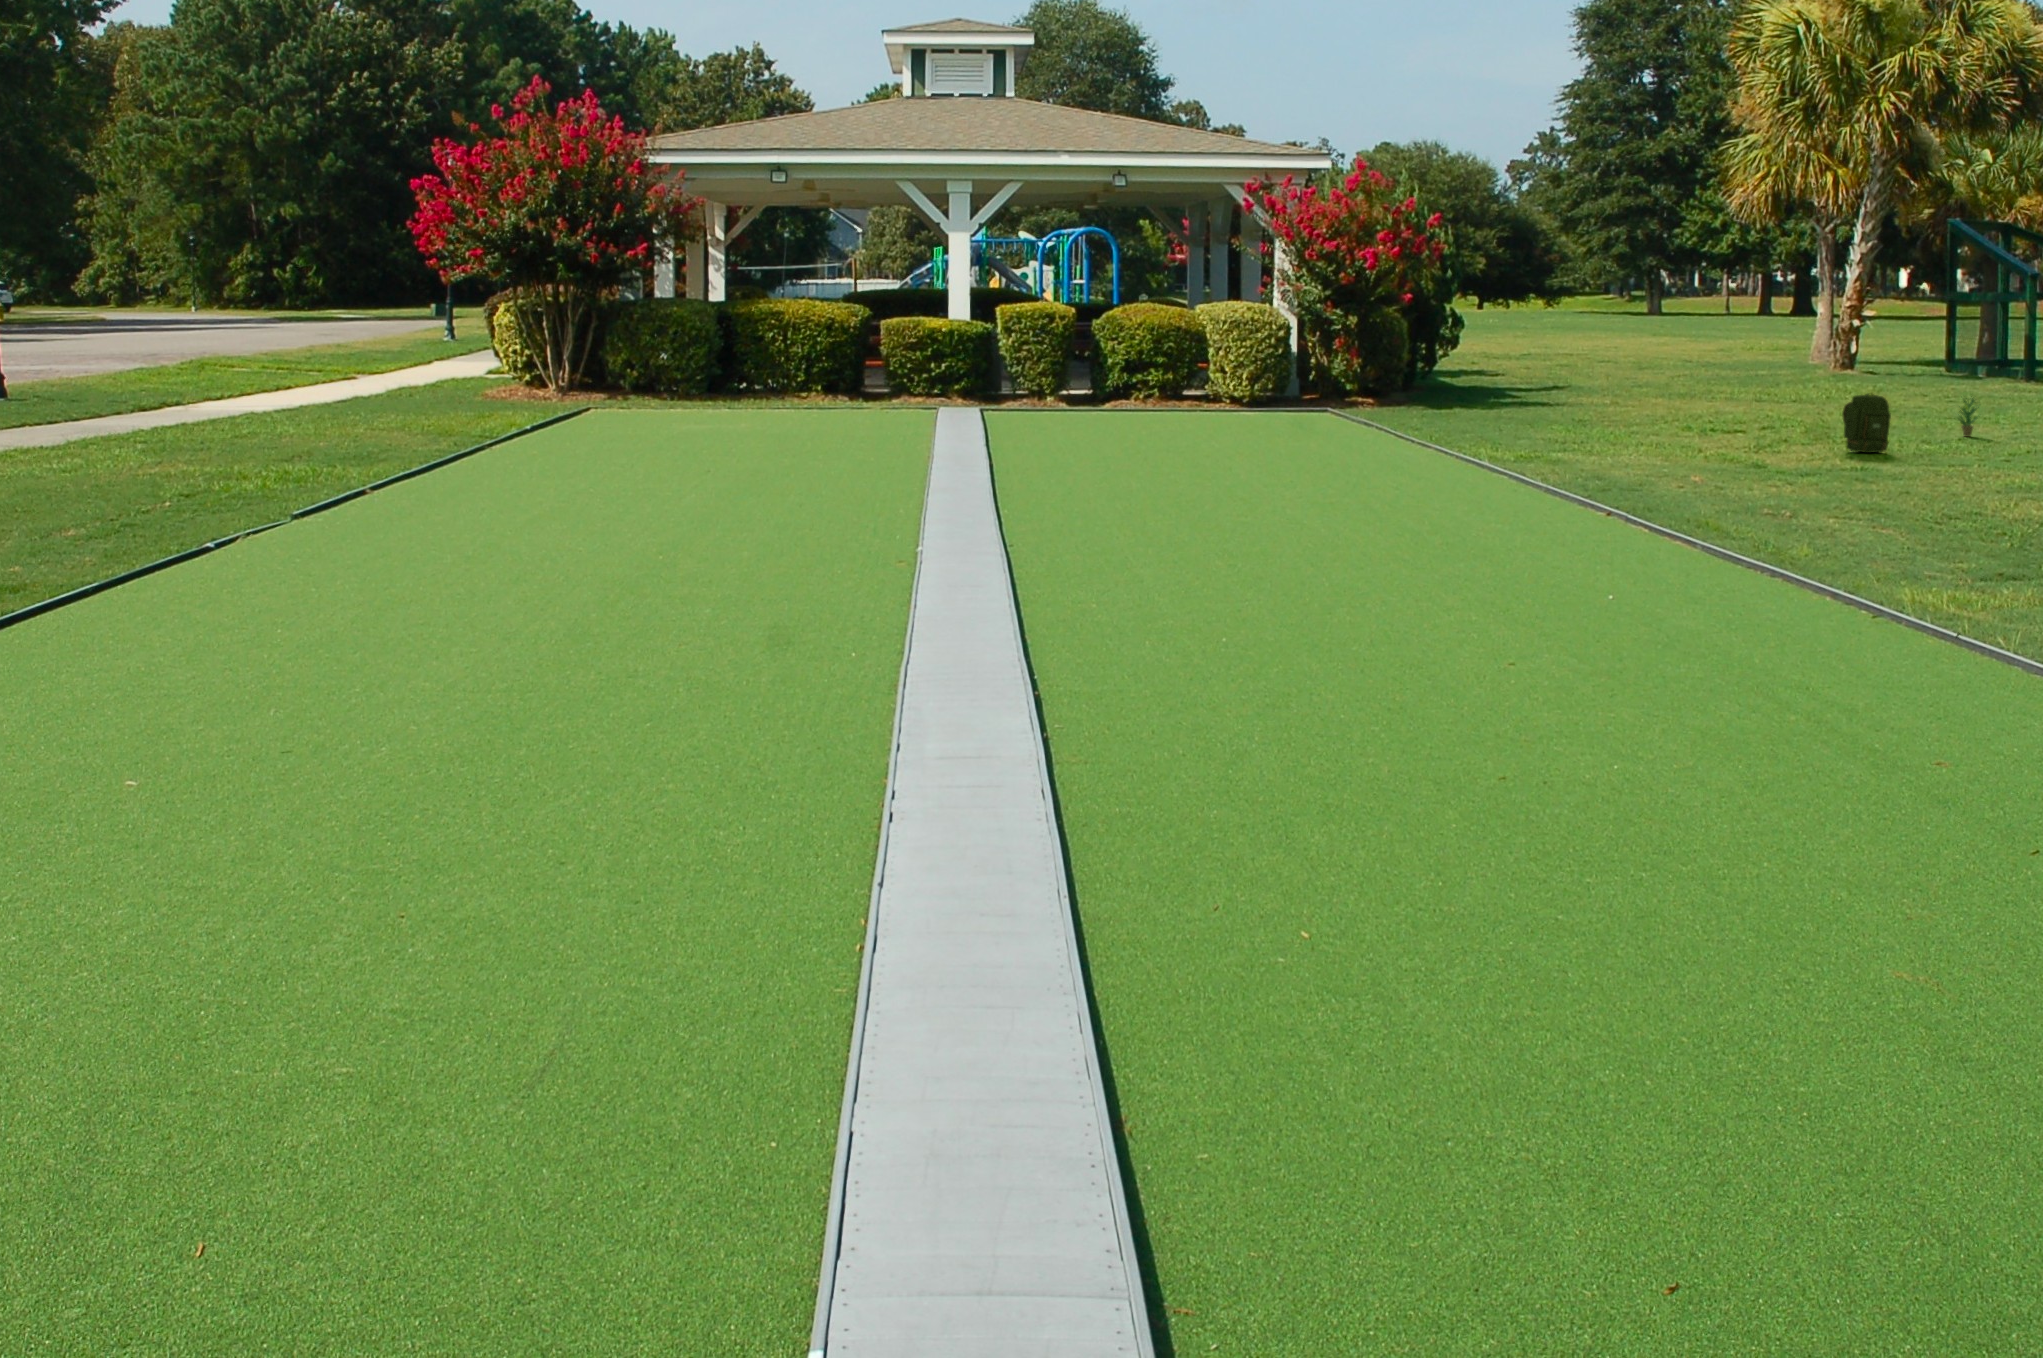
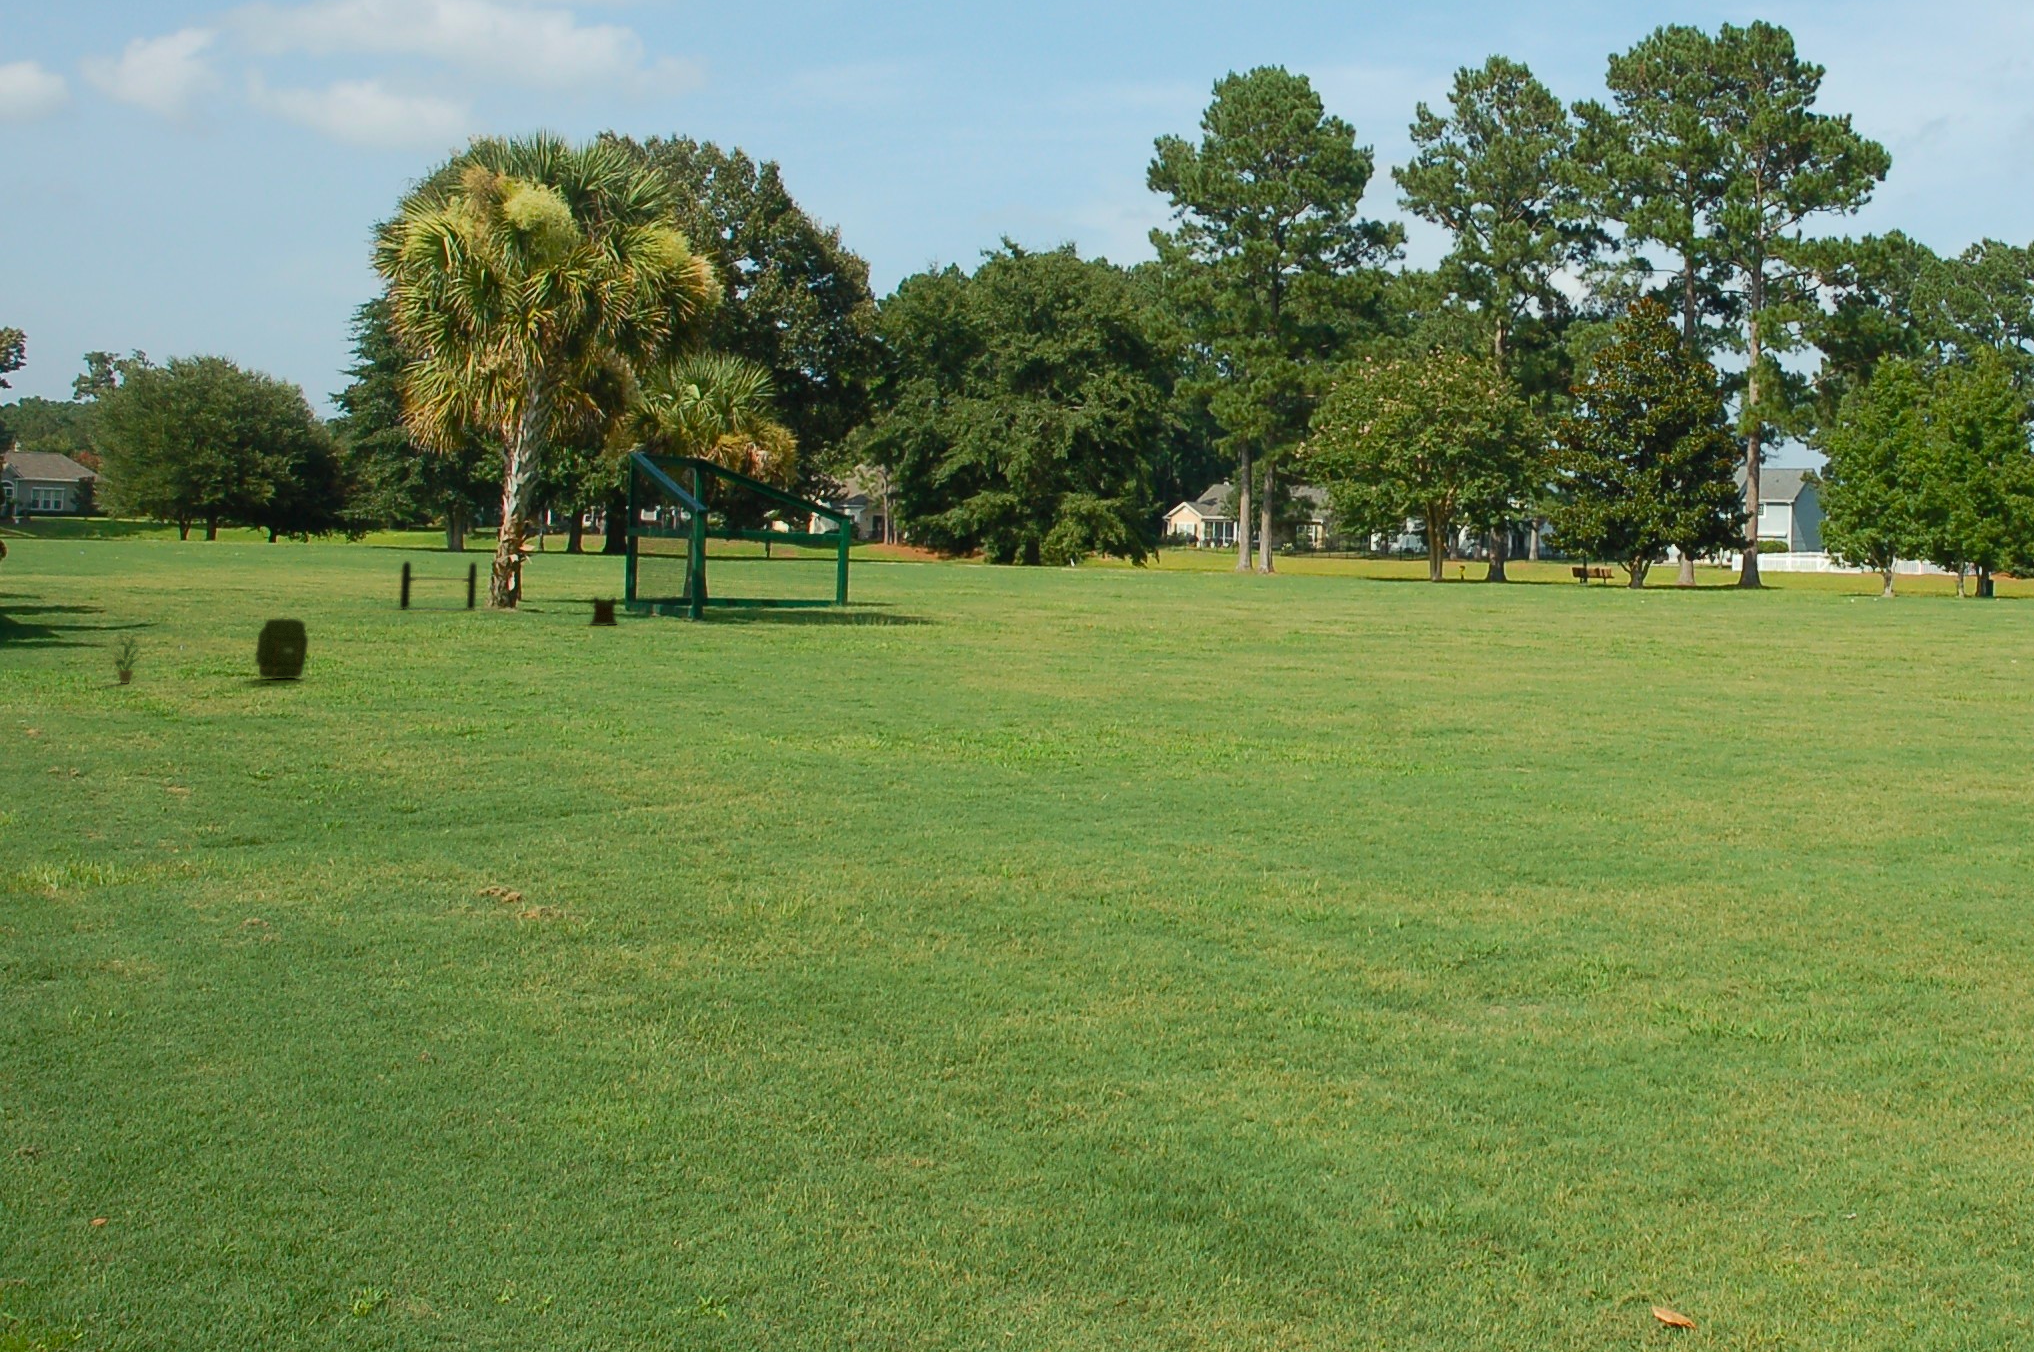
bench: none [1755,325,1823,370] -> present [400,561,477,610]
bucket: none [1977,362,2007,391] -> present [590,597,617,625]
potted plant: present [1958,396,1979,437] -> present [115,636,139,684]

